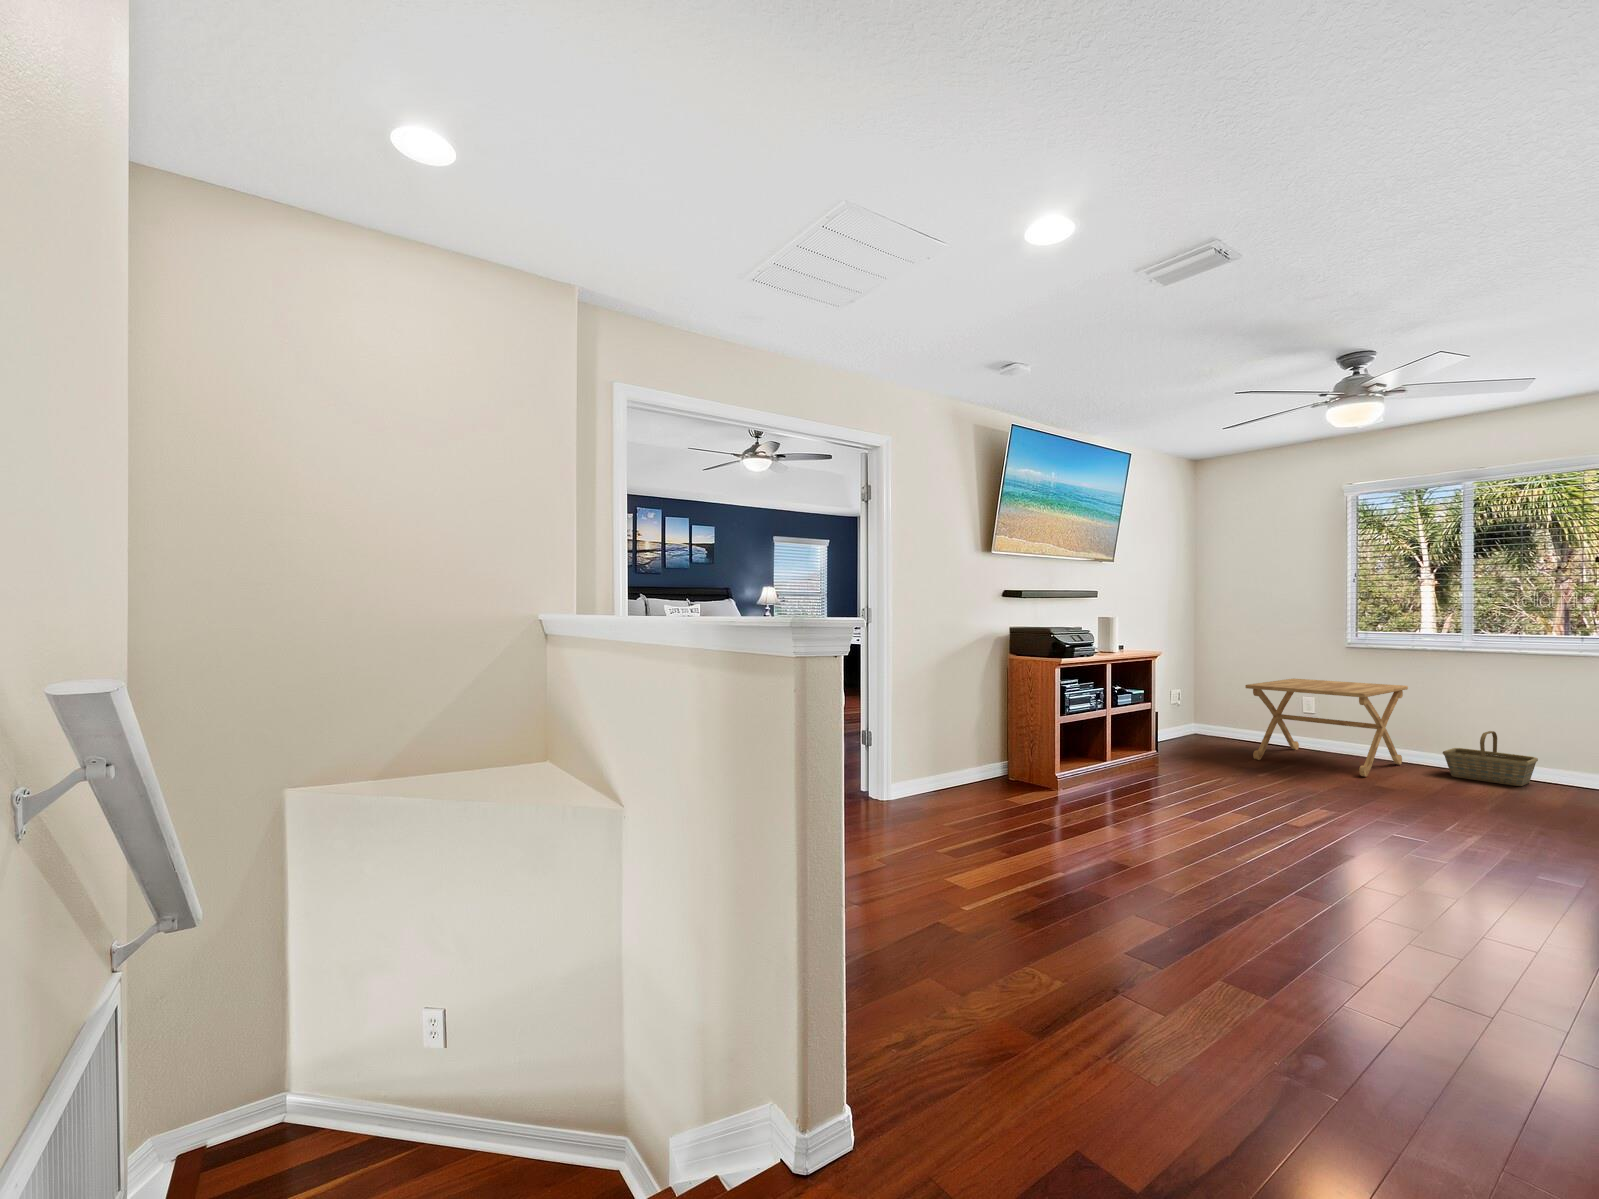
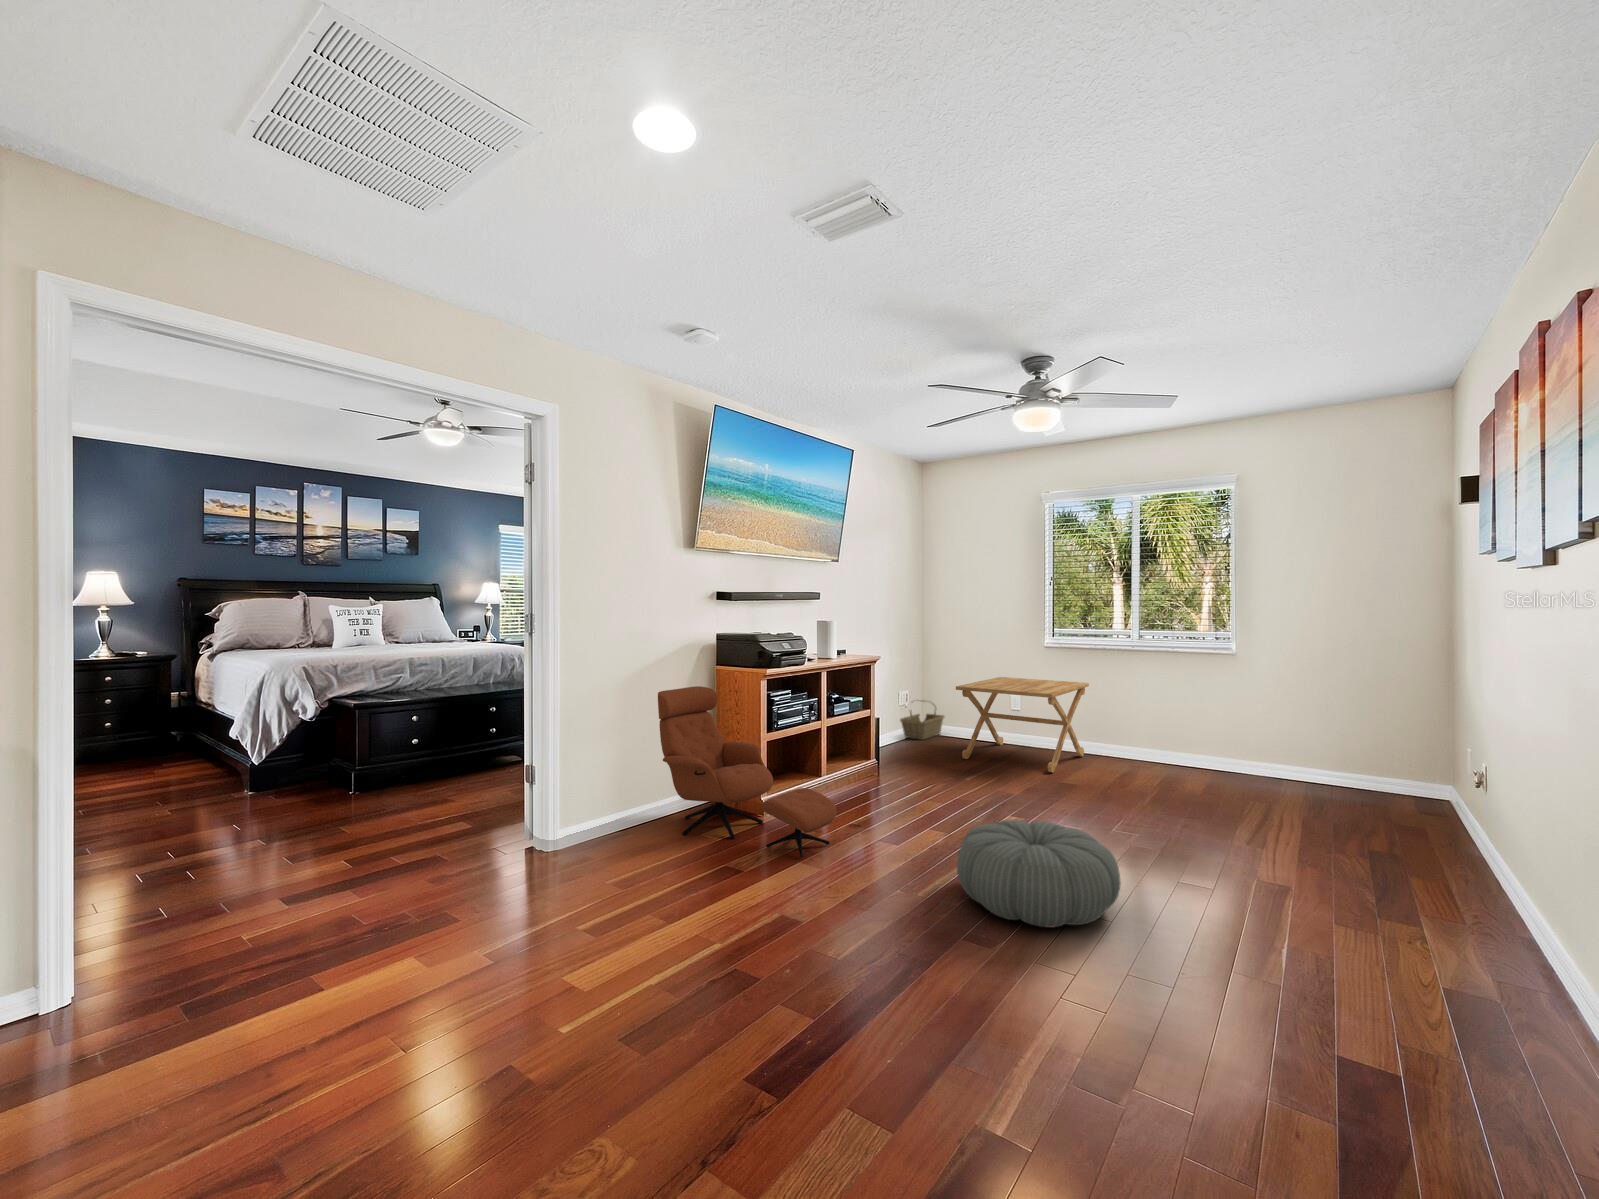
lounge chair: none [964,673,1143,823] -> present [658,686,837,857]
basket: present [1443,731,1538,786] -> present [900,700,944,740]
pouf: none [1280,799,1466,892] -> present [957,820,1121,927]

